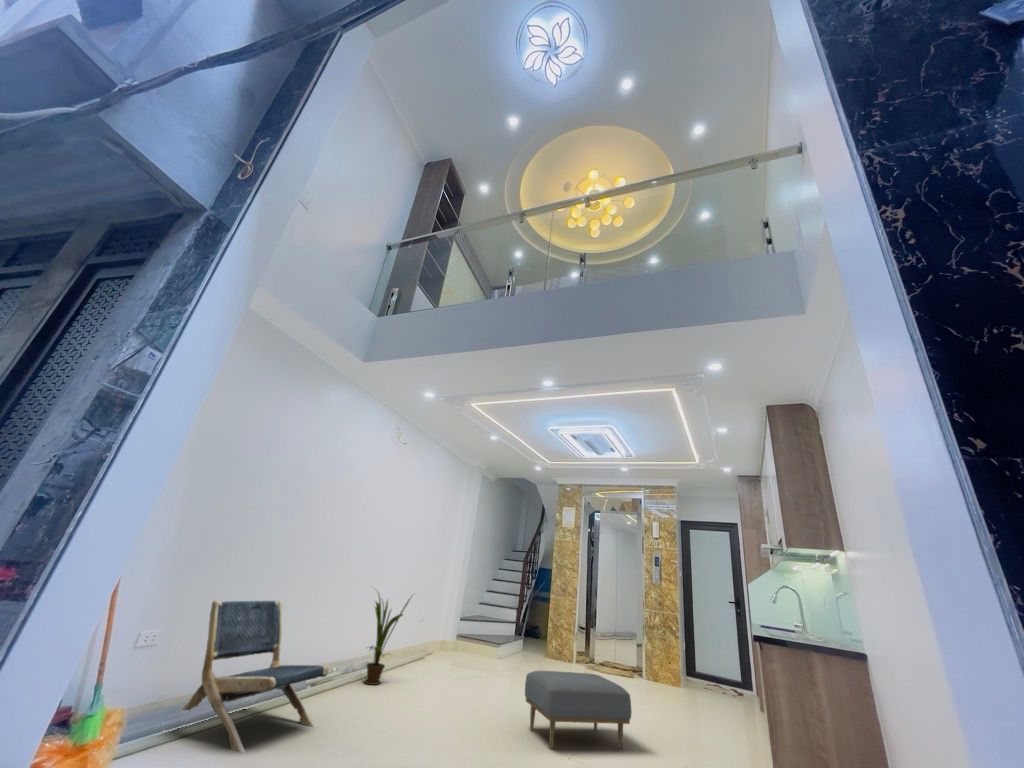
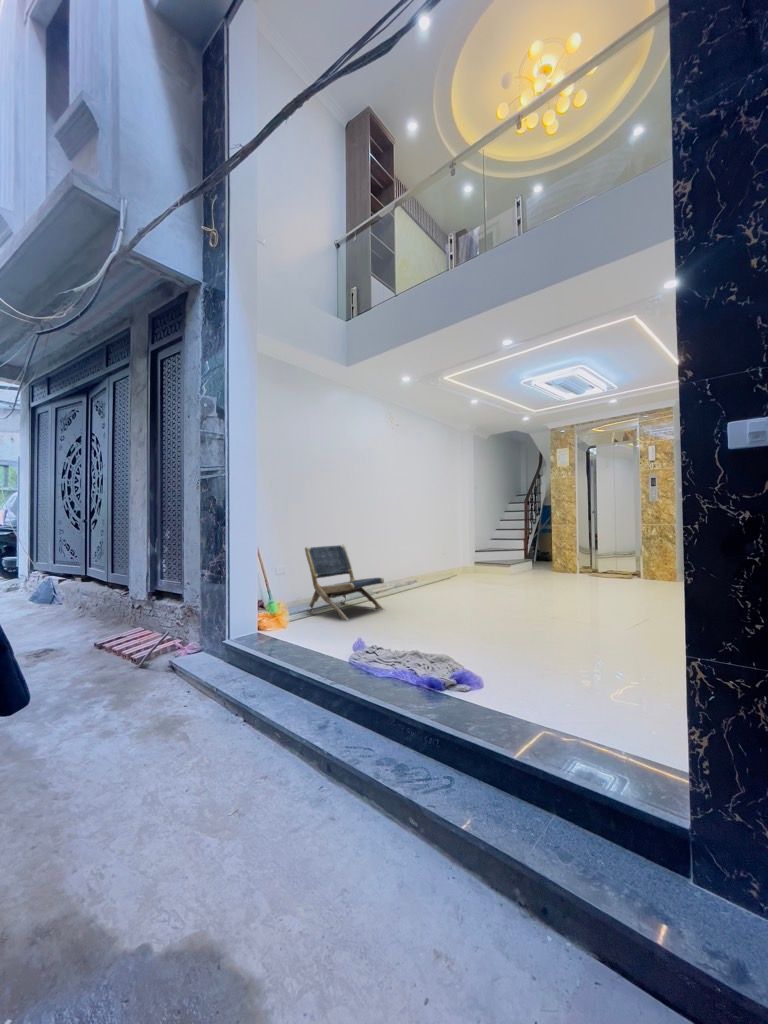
house plant: present [365,594,410,685] -> none [401,532,434,591]
ottoman: present [525,671,632,749] -> none [525,569,614,614]

